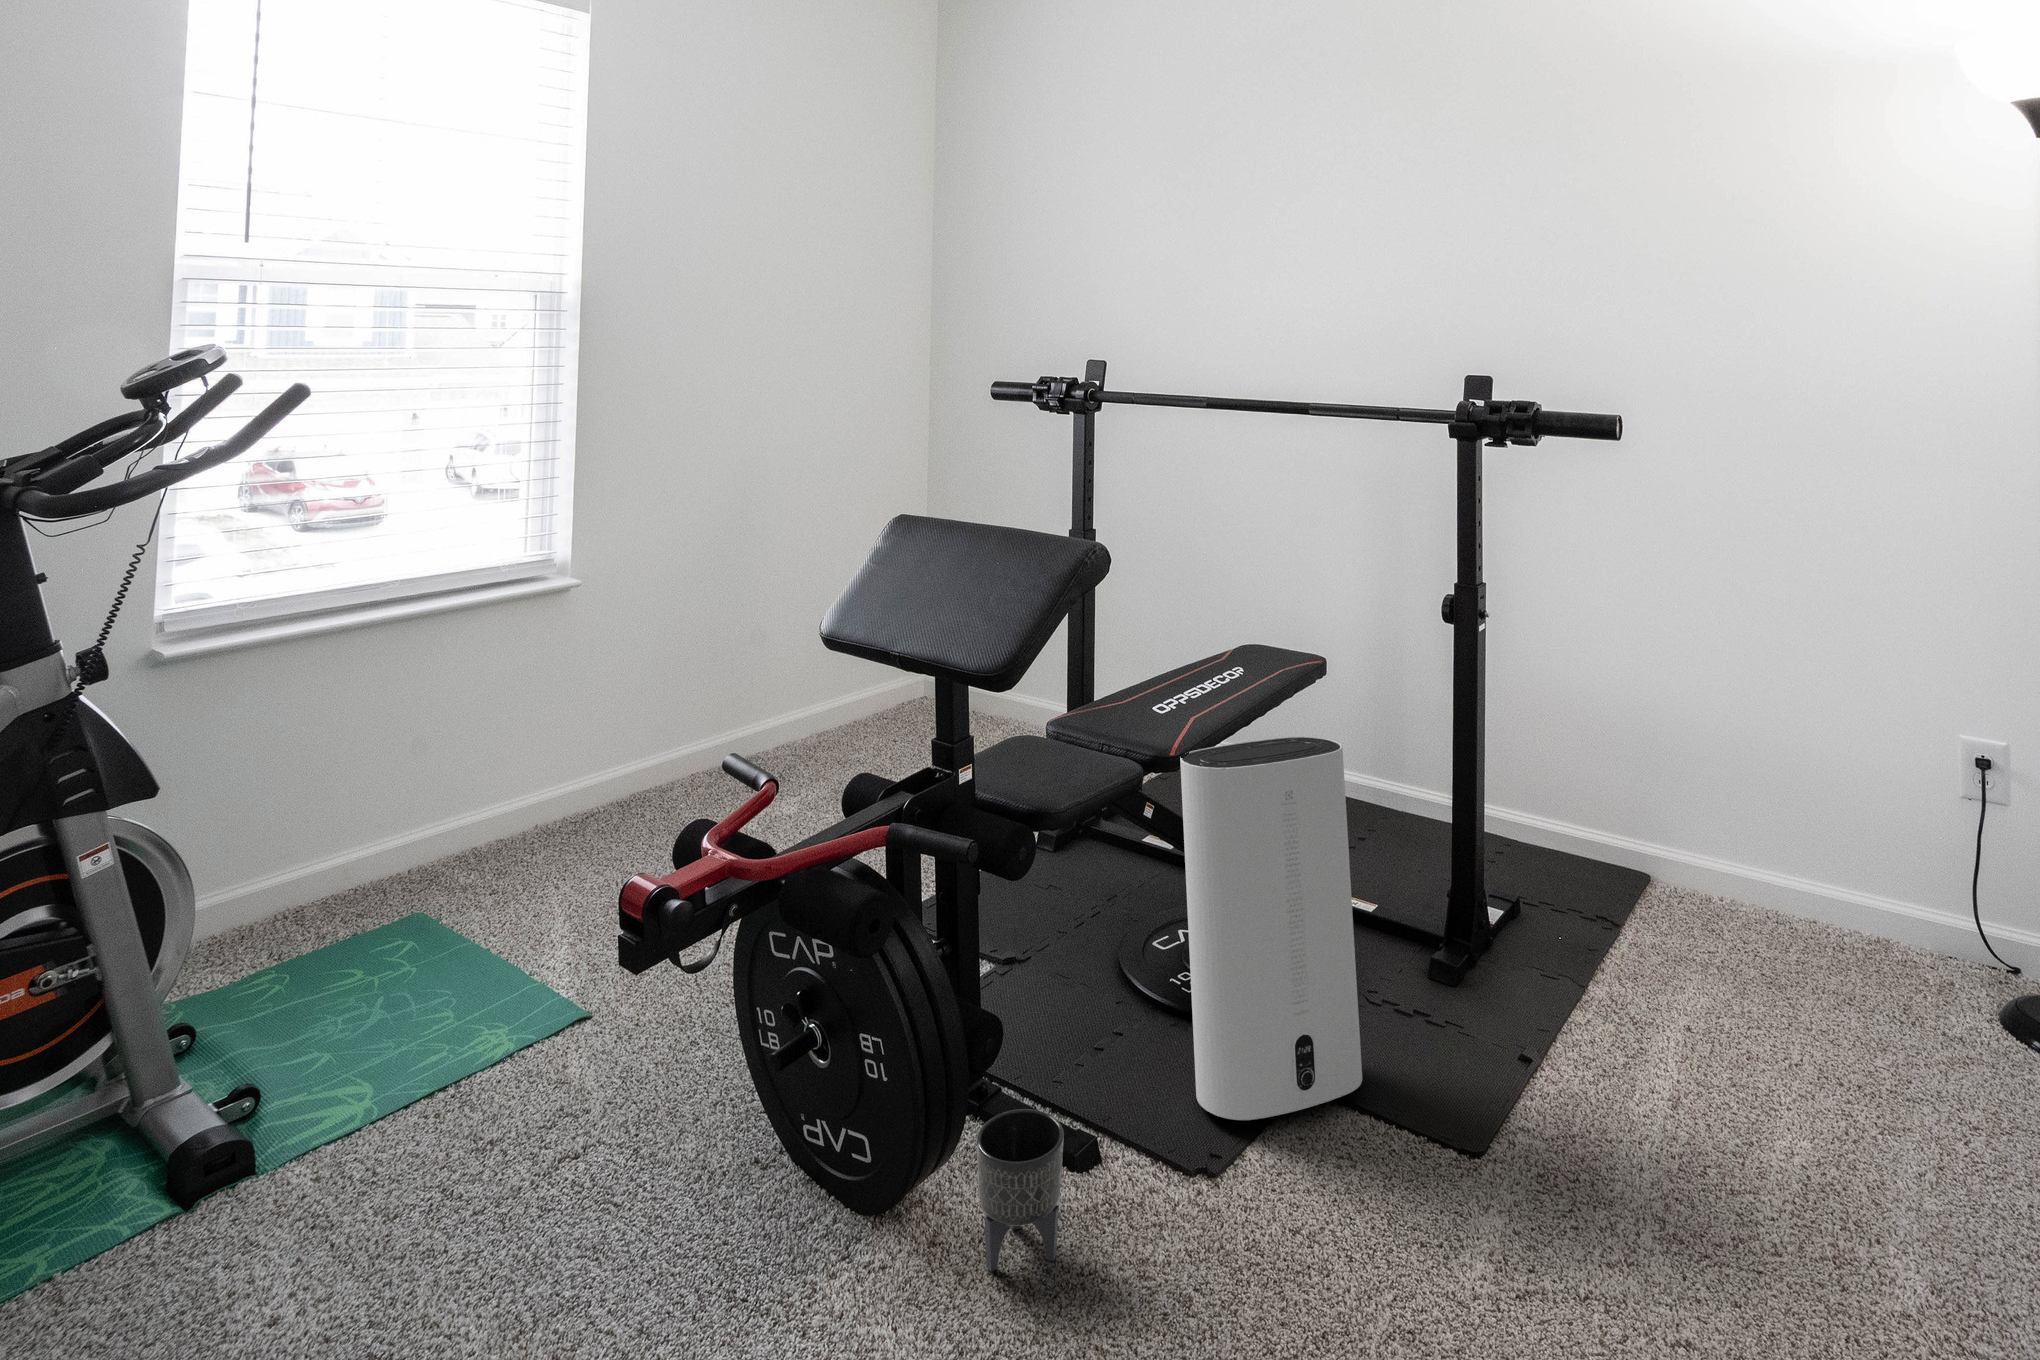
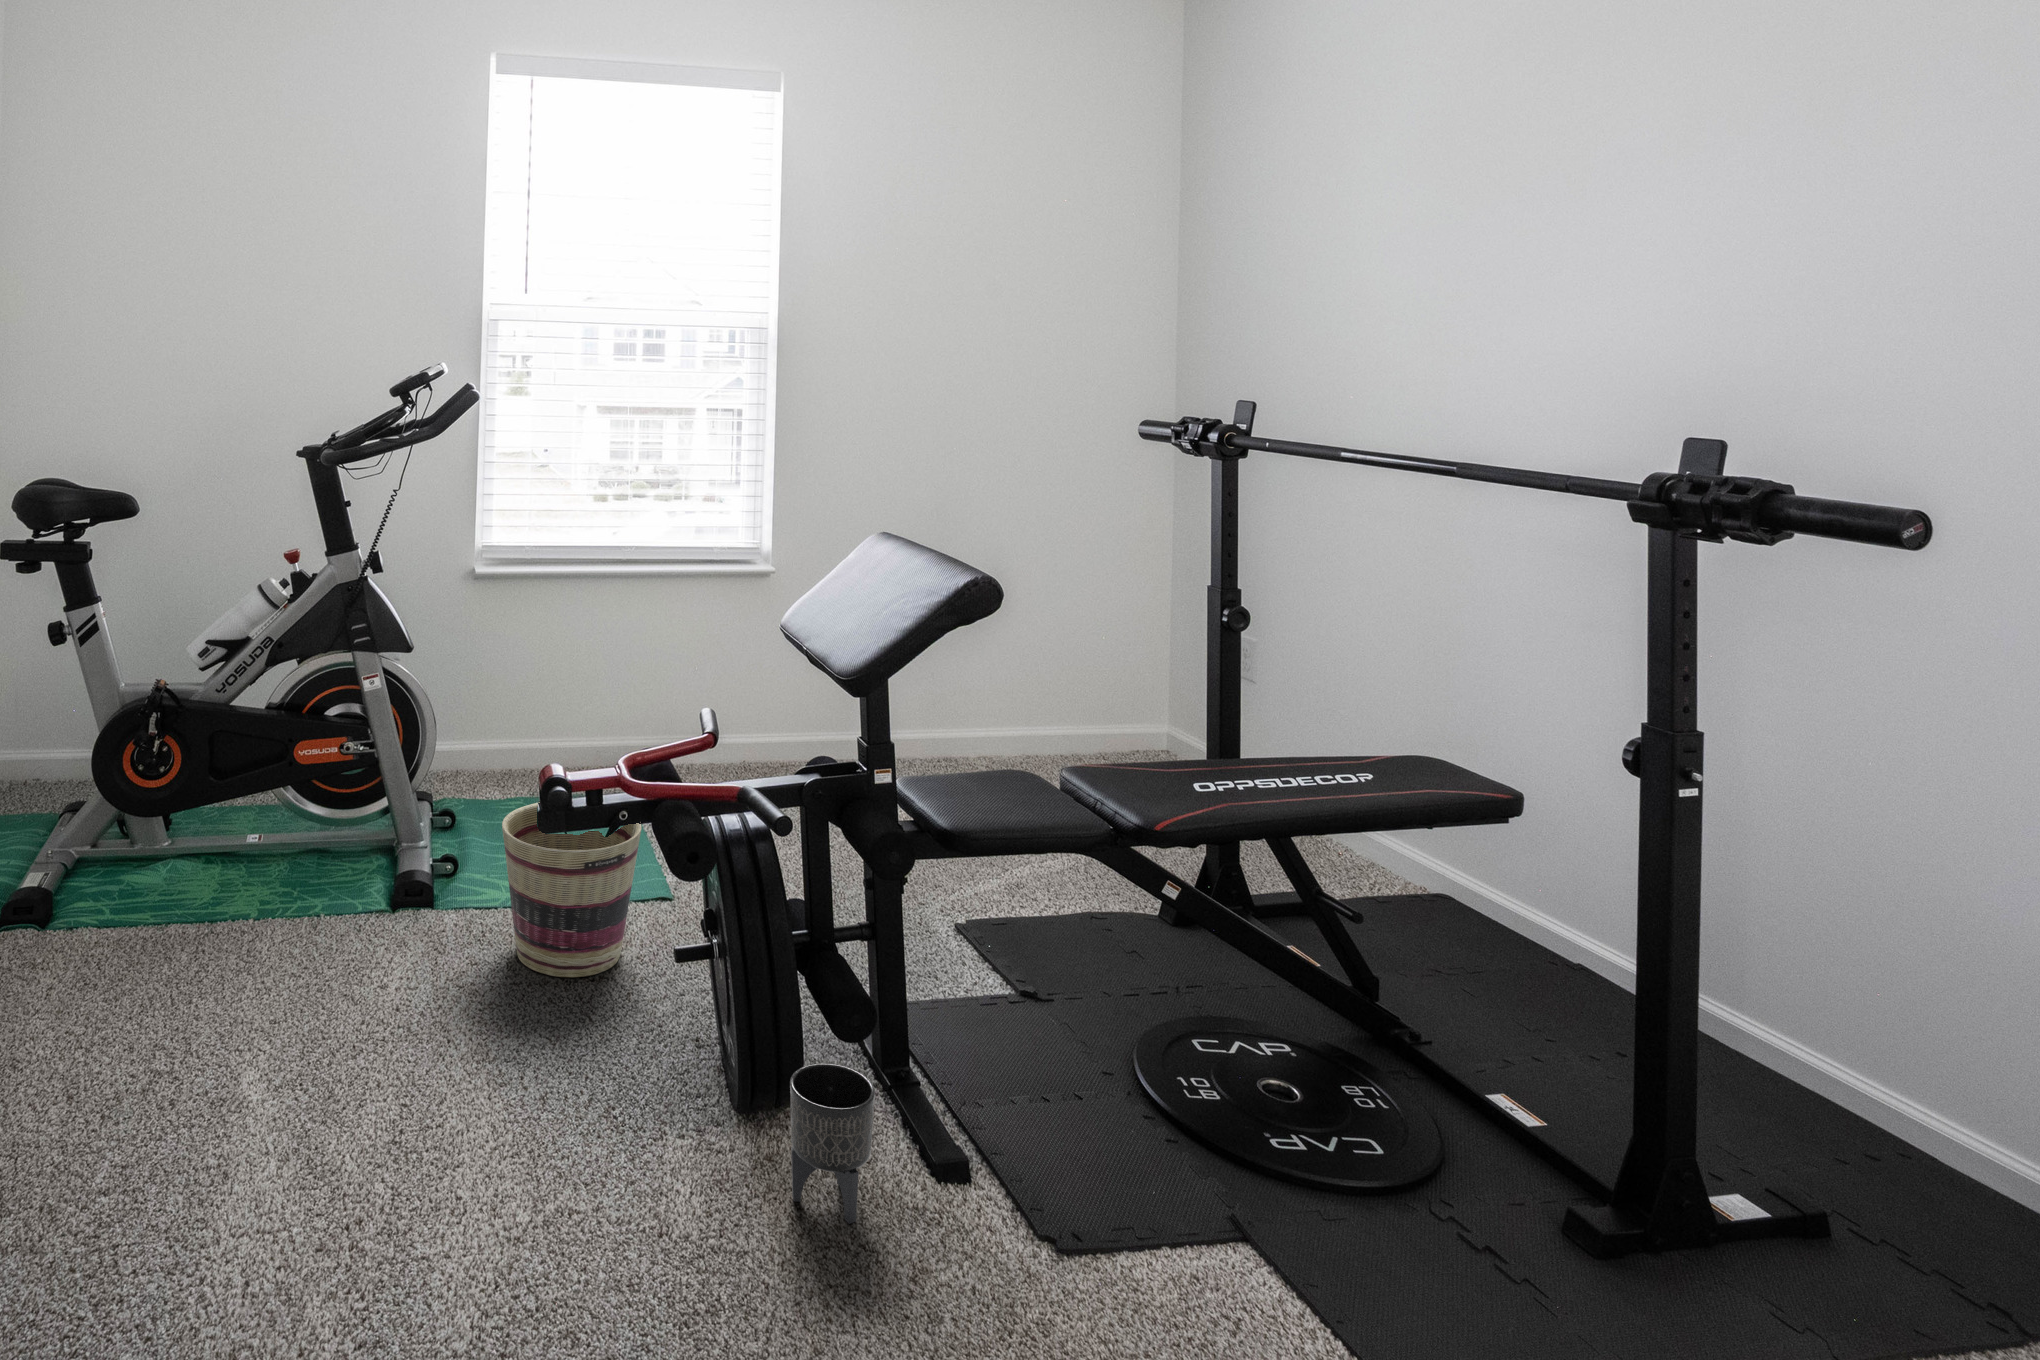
air purifier: present [1180,737,1362,1120] -> none [1102,796,1330,1264]
basket: none [412,935,614,1184] -> present [502,803,642,977]

